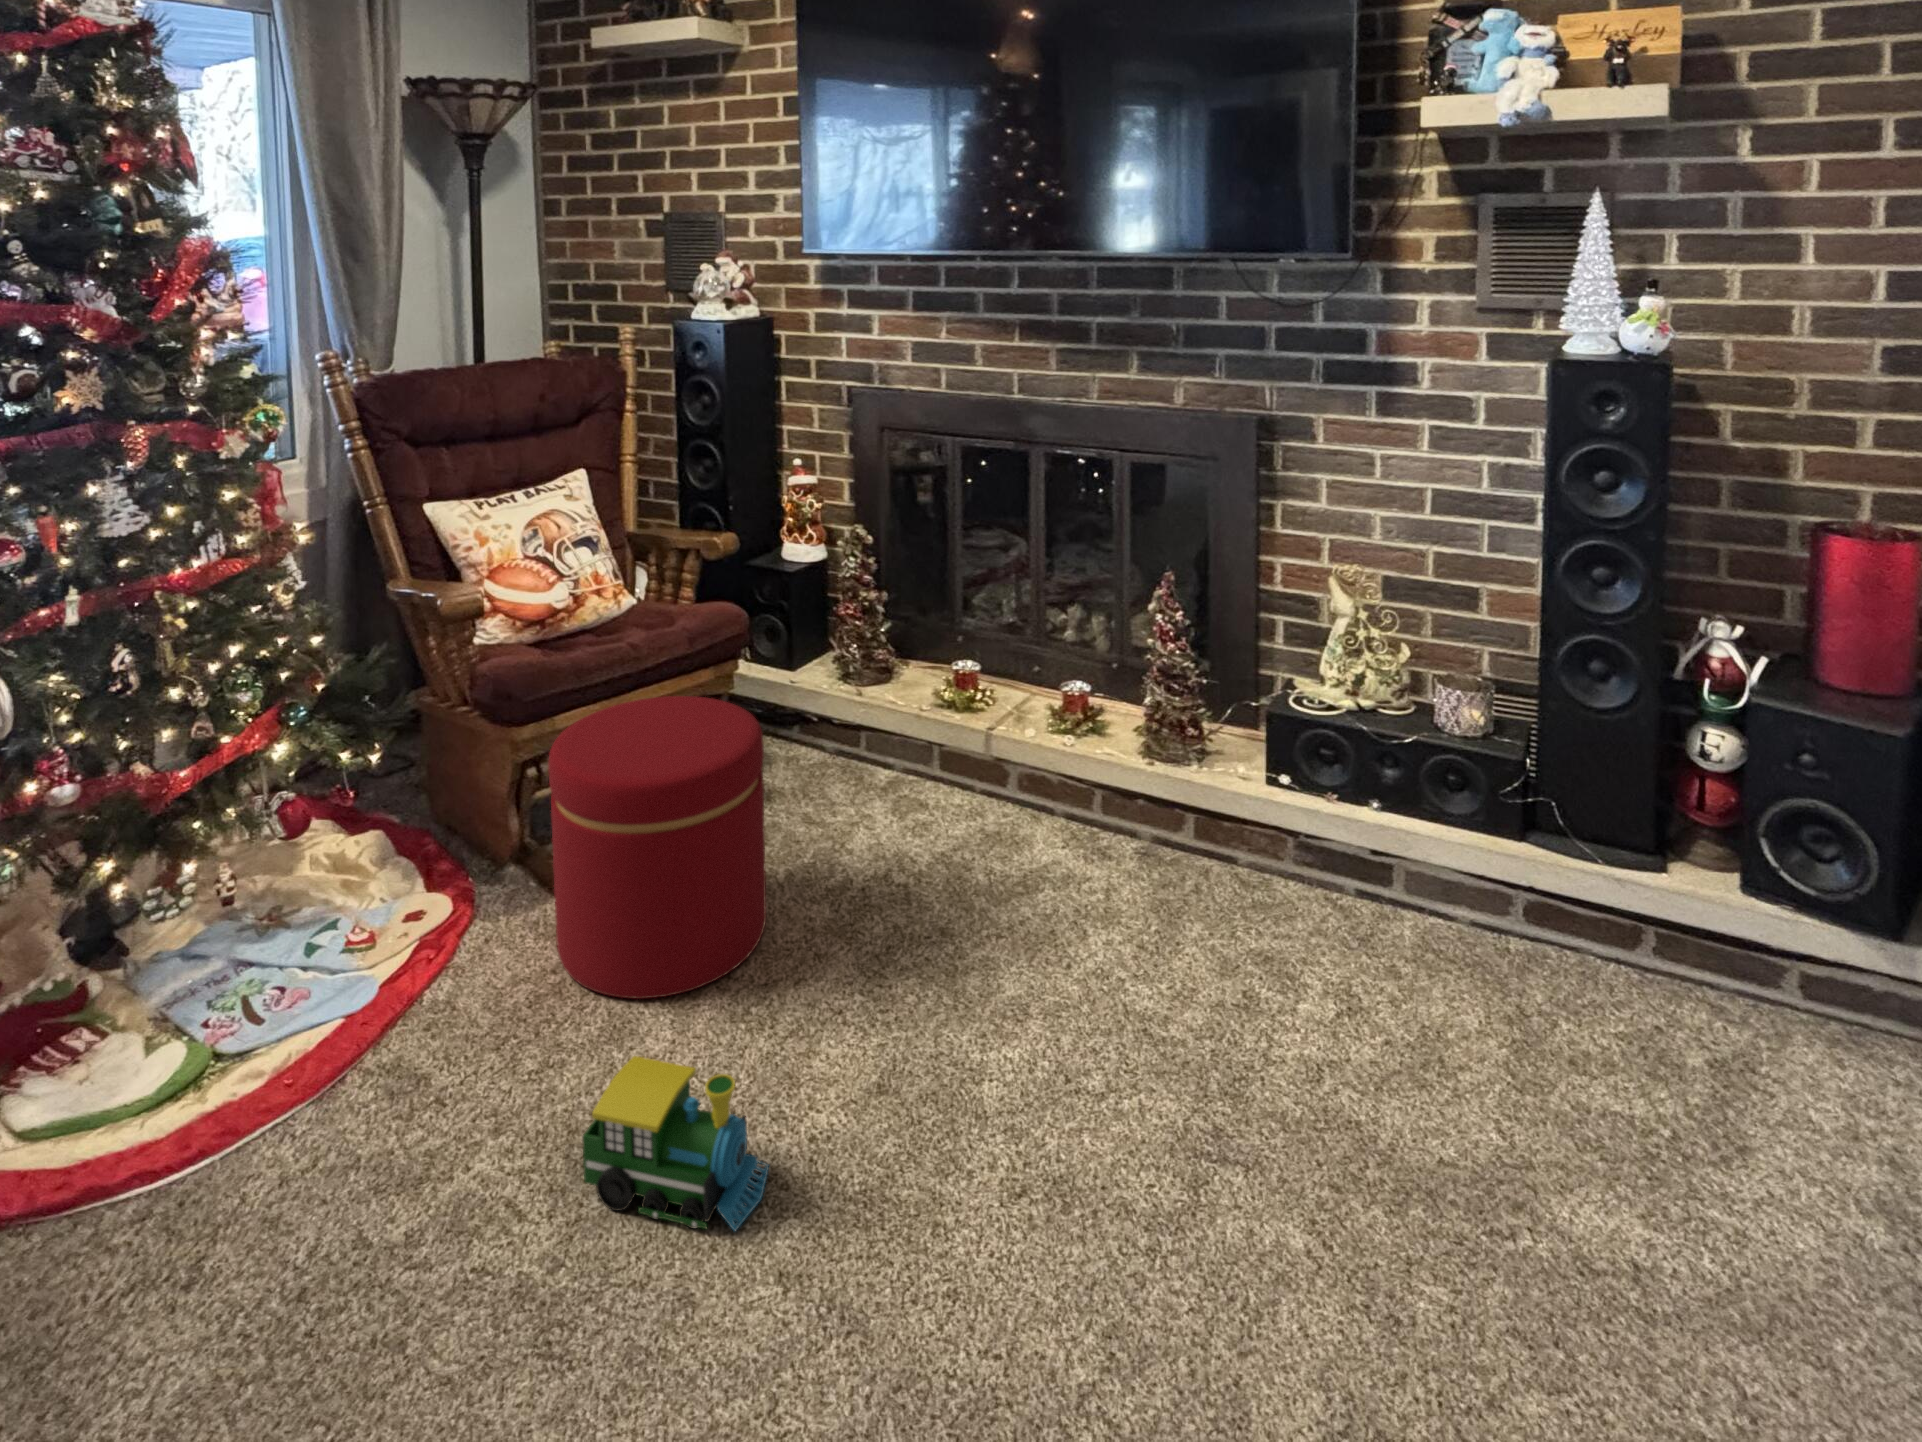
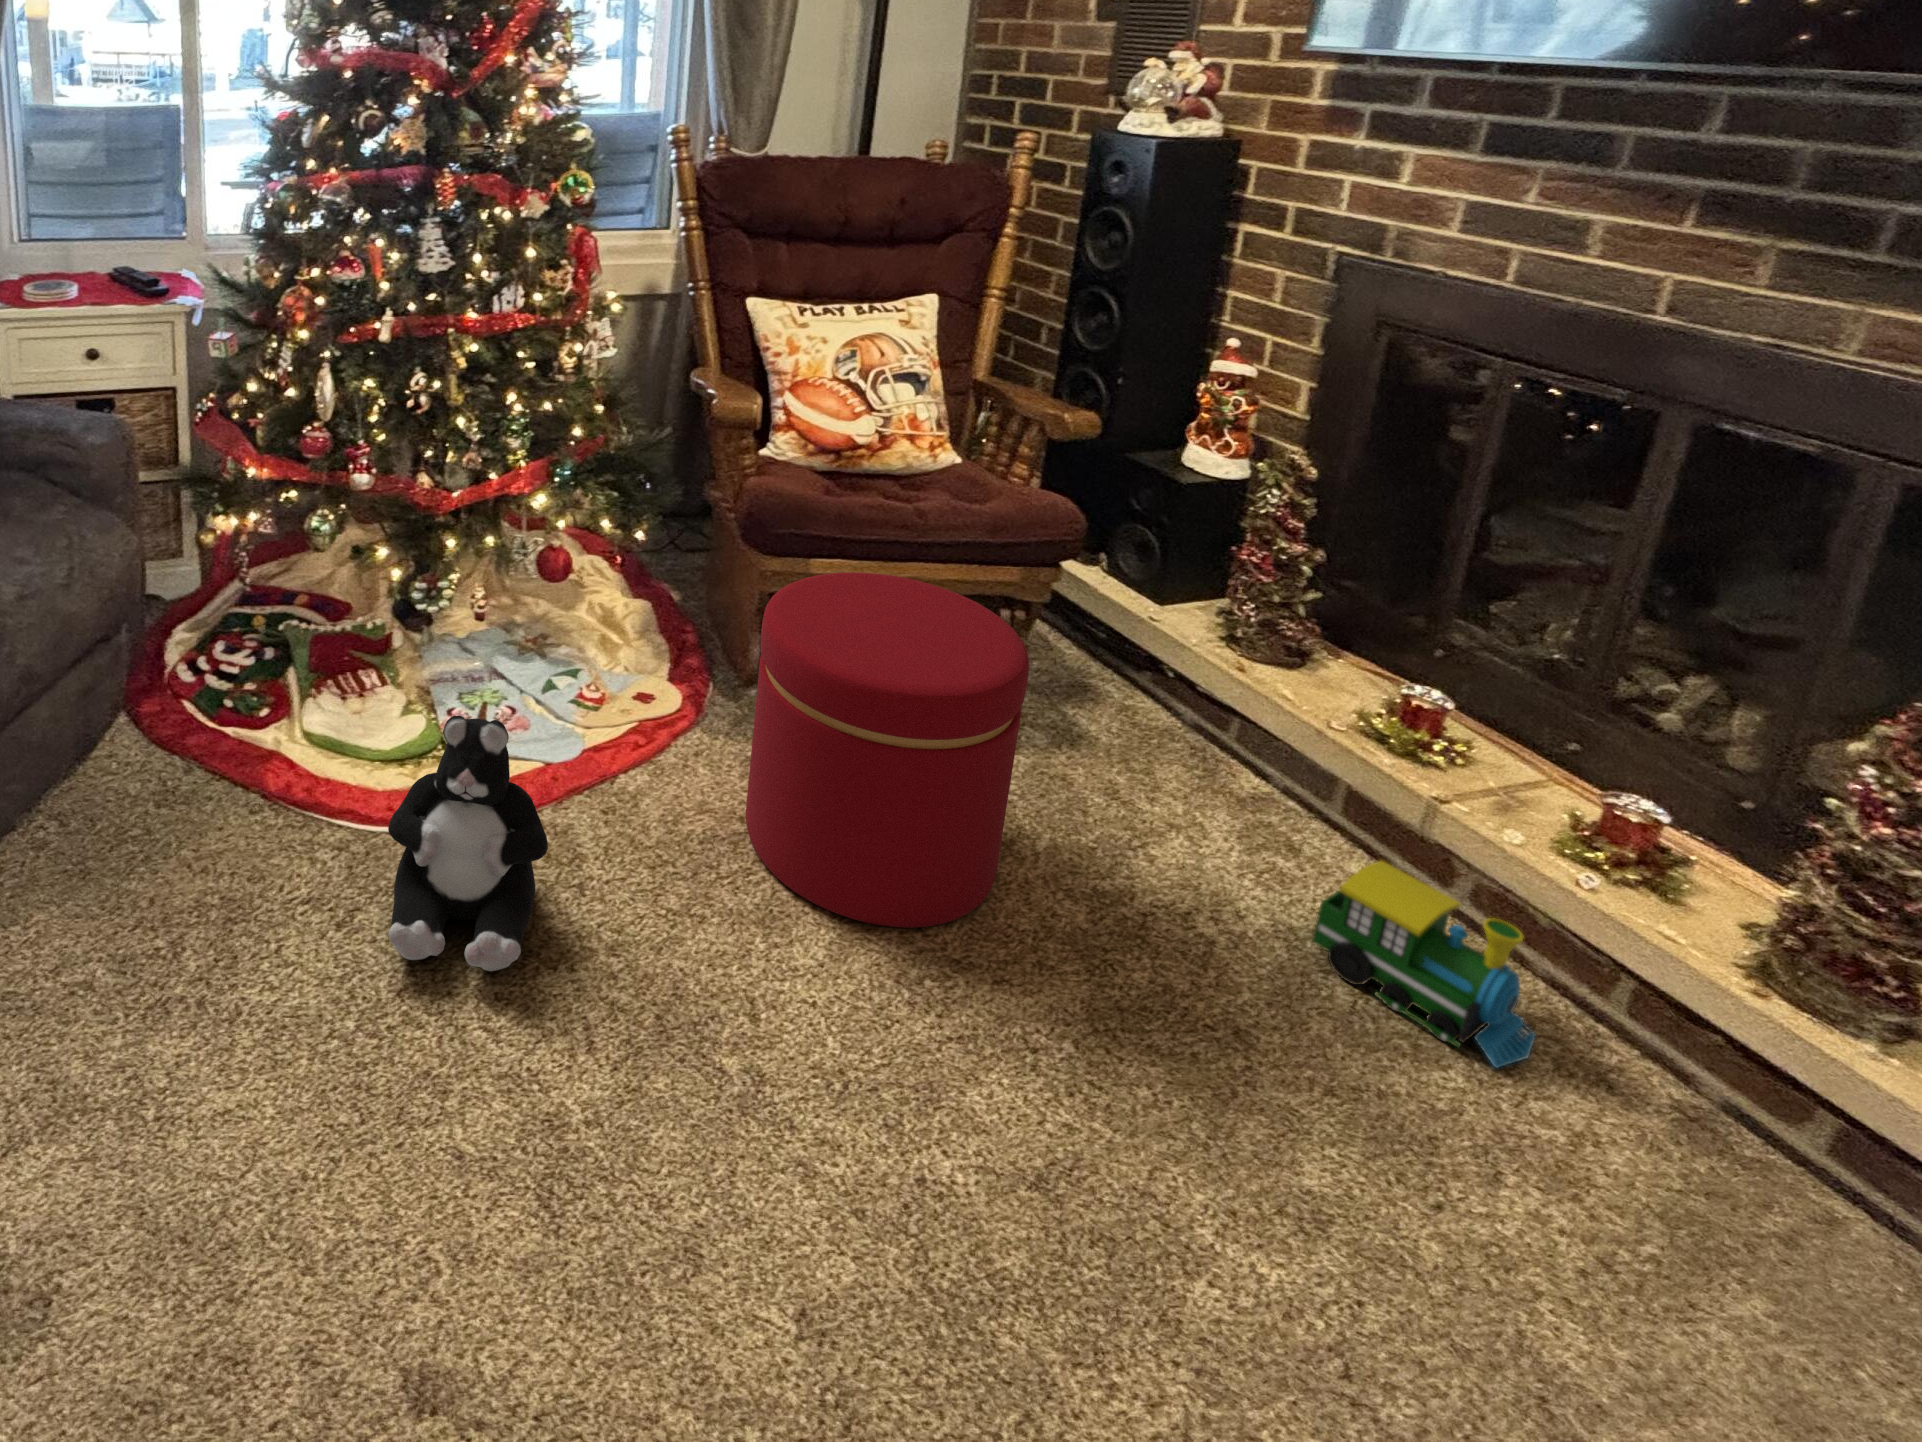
plush toy: none [225,962,424,1261] -> present [388,716,548,971]
toy train: present [582,1056,769,1231] -> present [1312,861,1535,1068]

